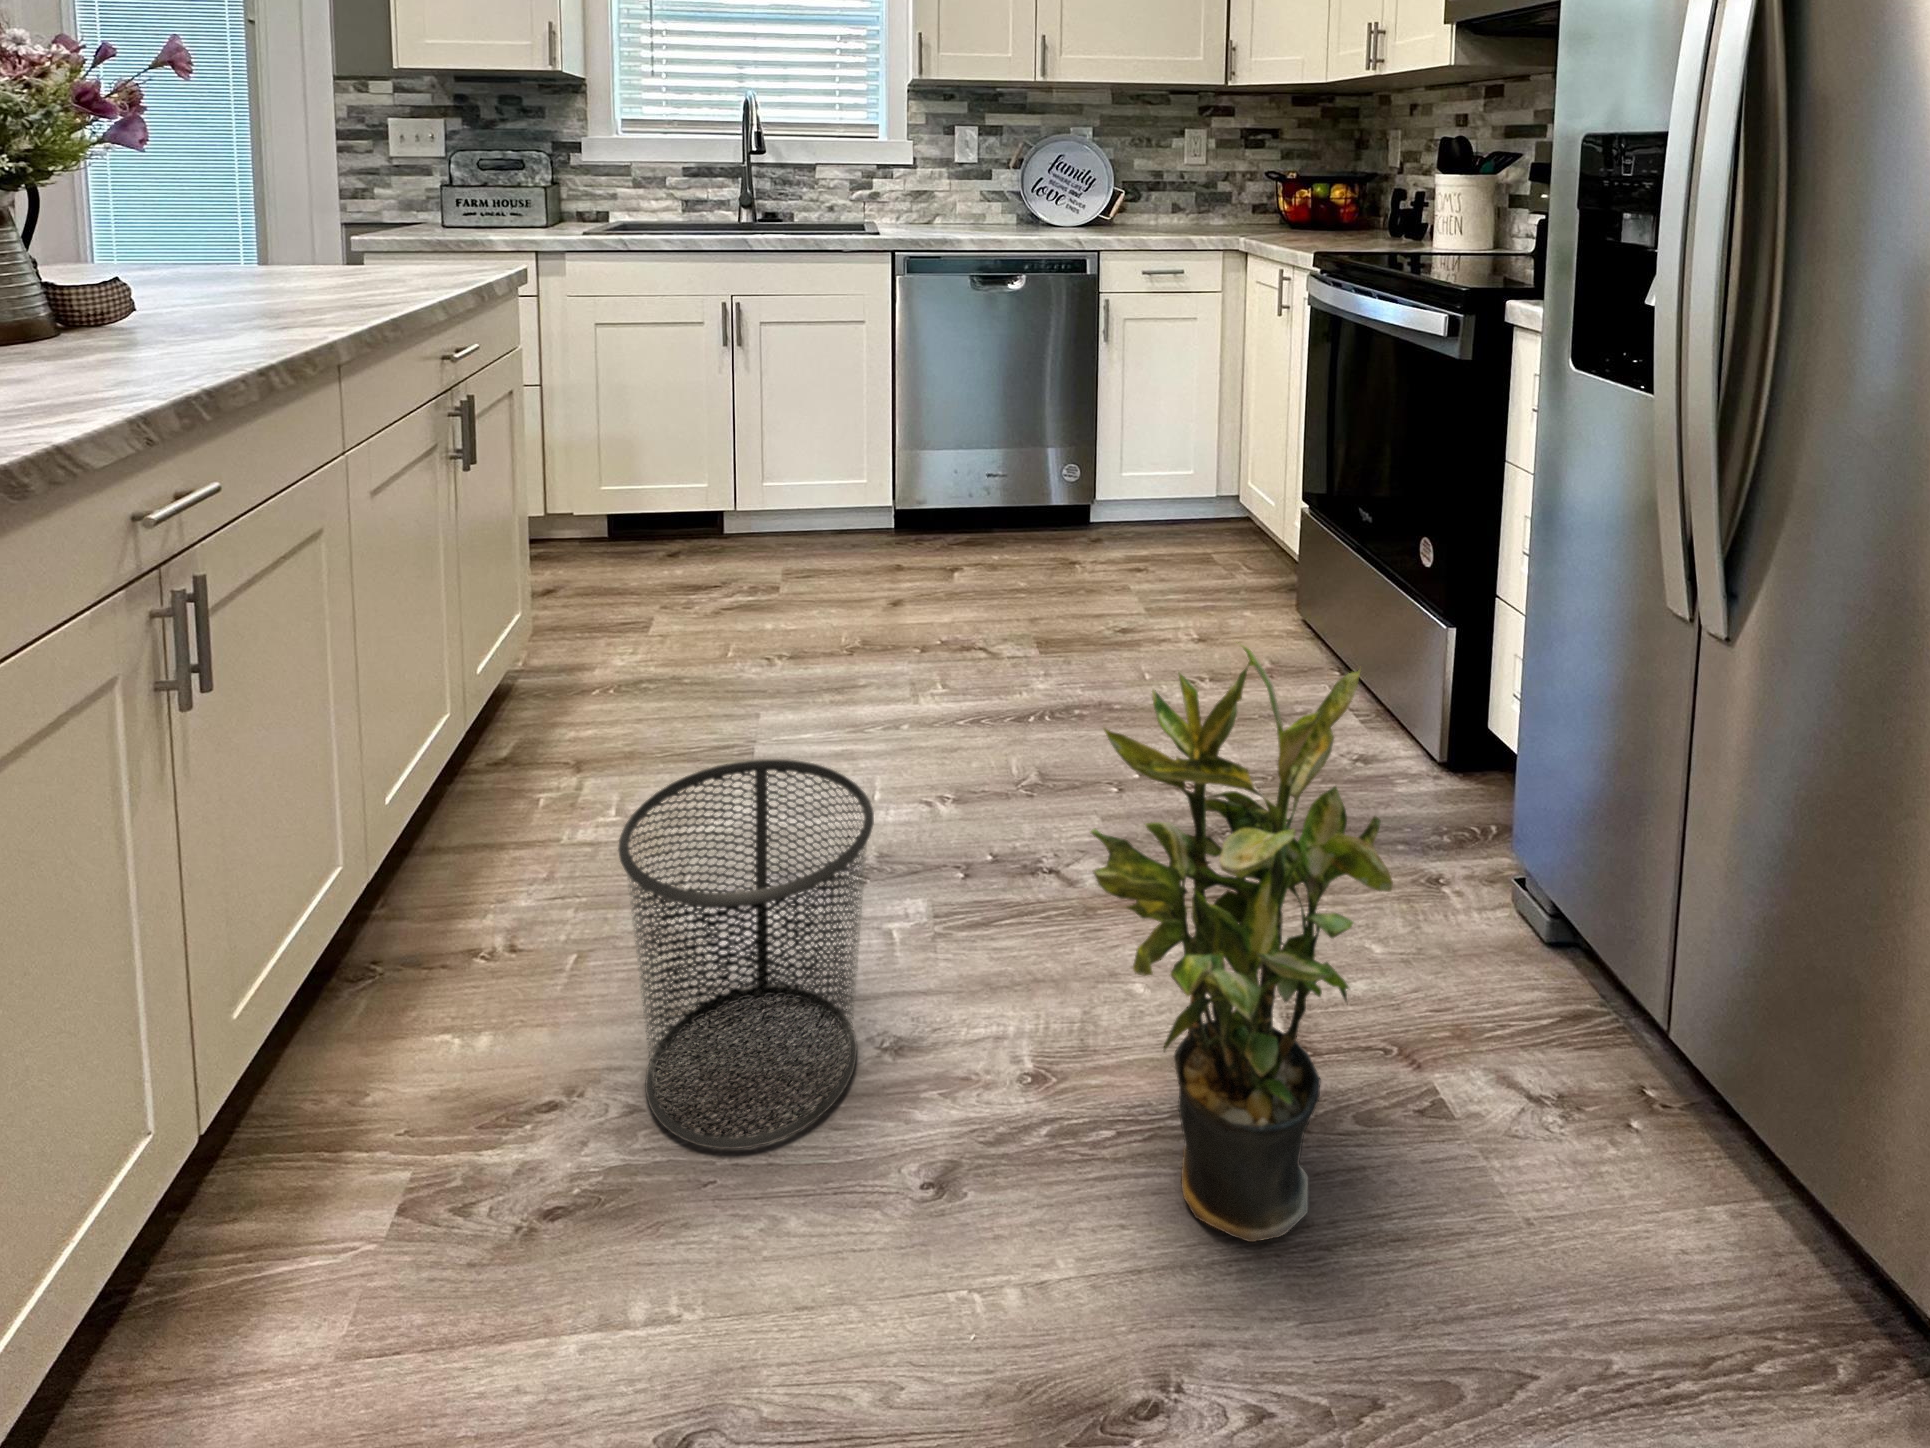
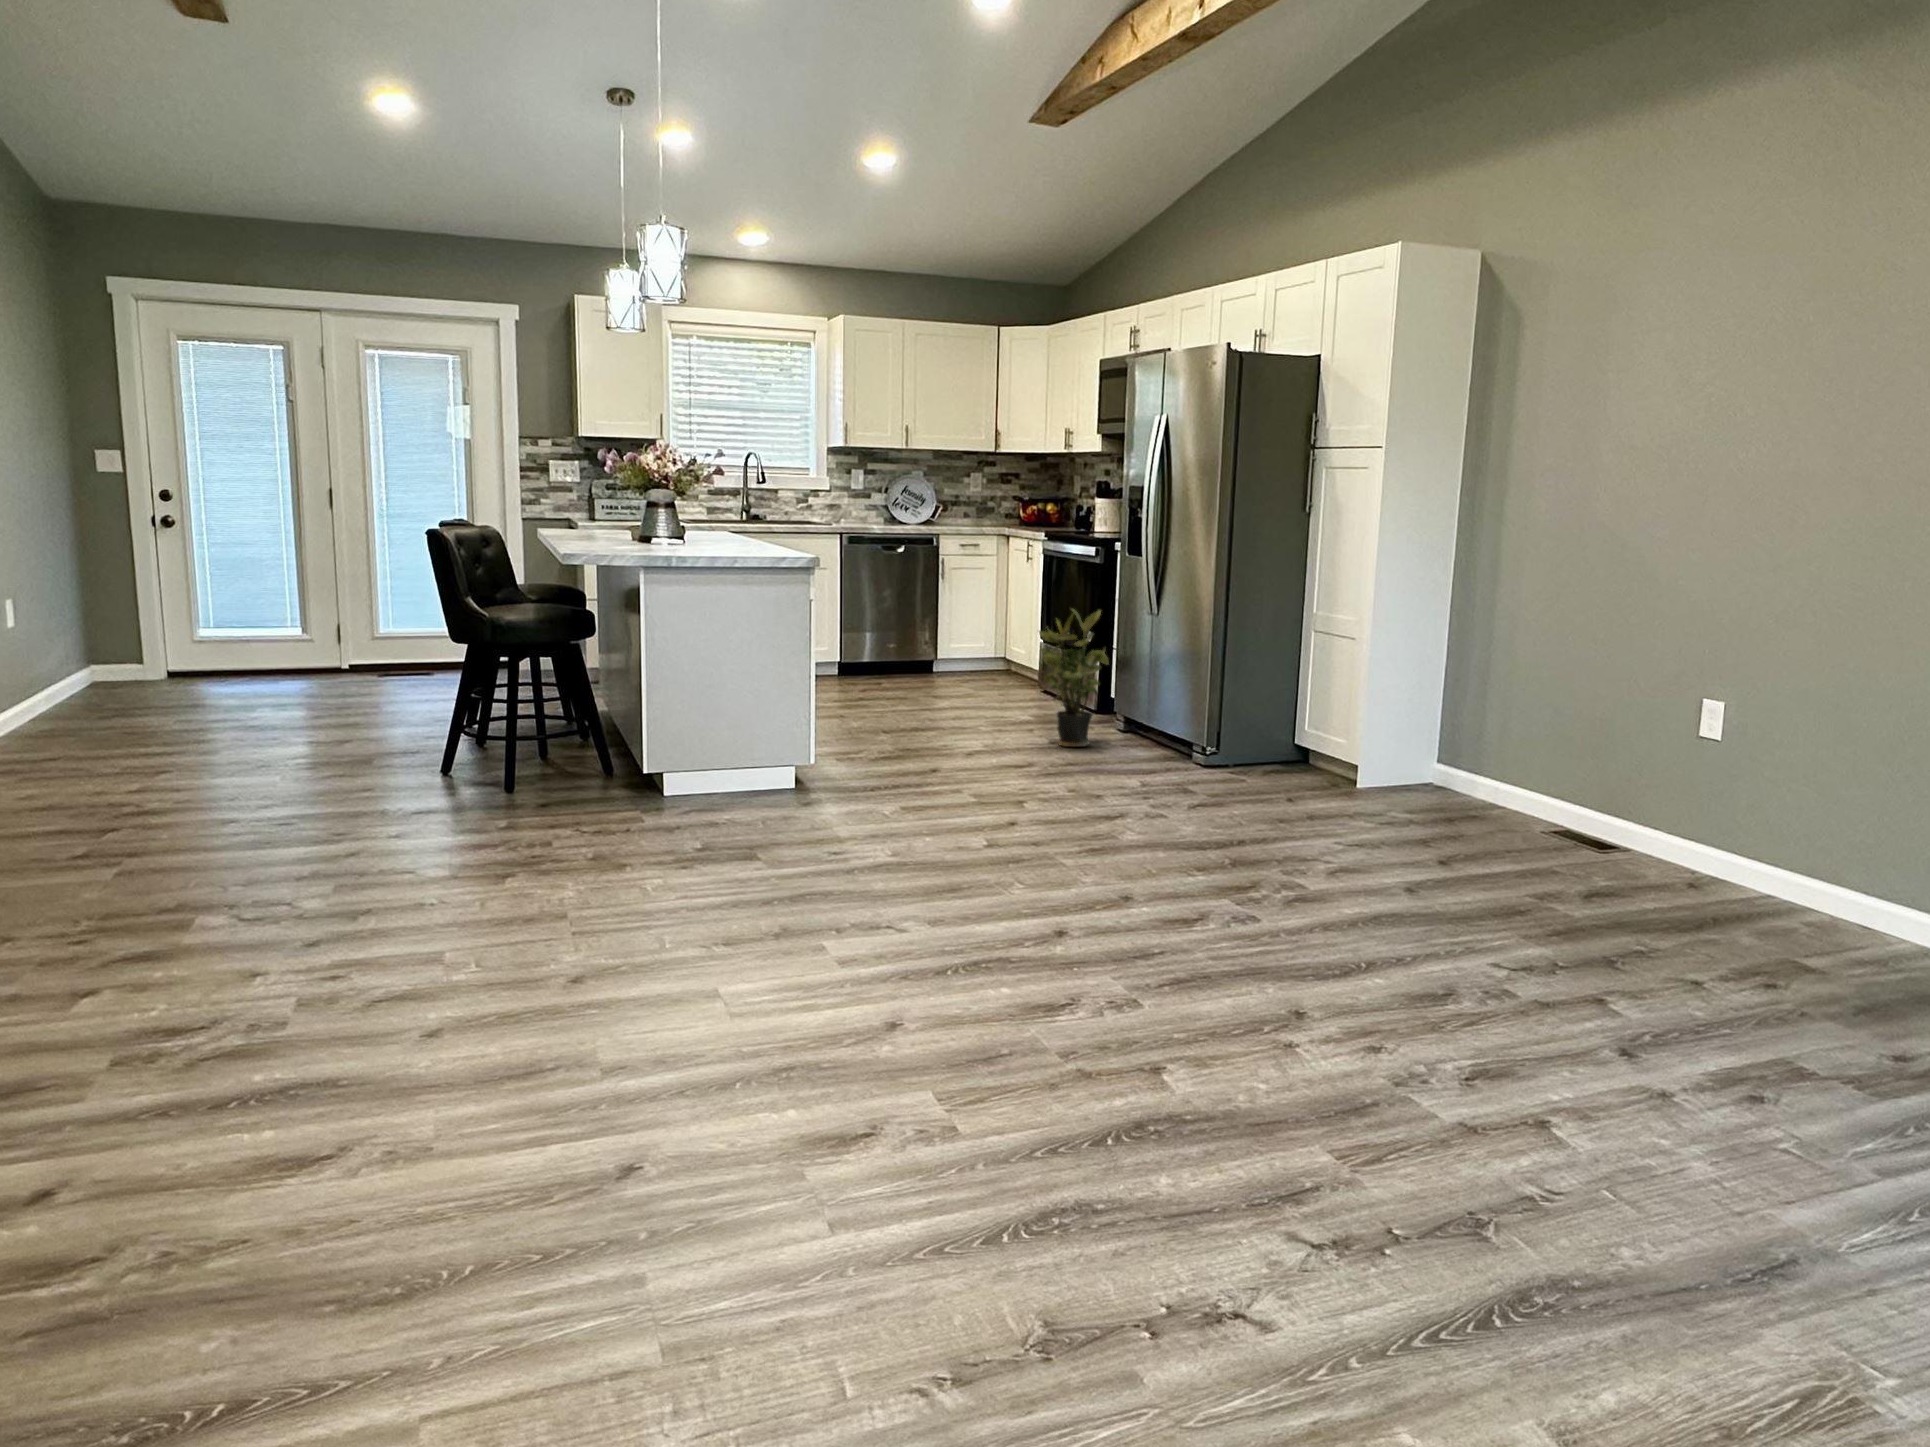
waste bin: present [618,759,874,1149] -> none [904,665,973,747]

